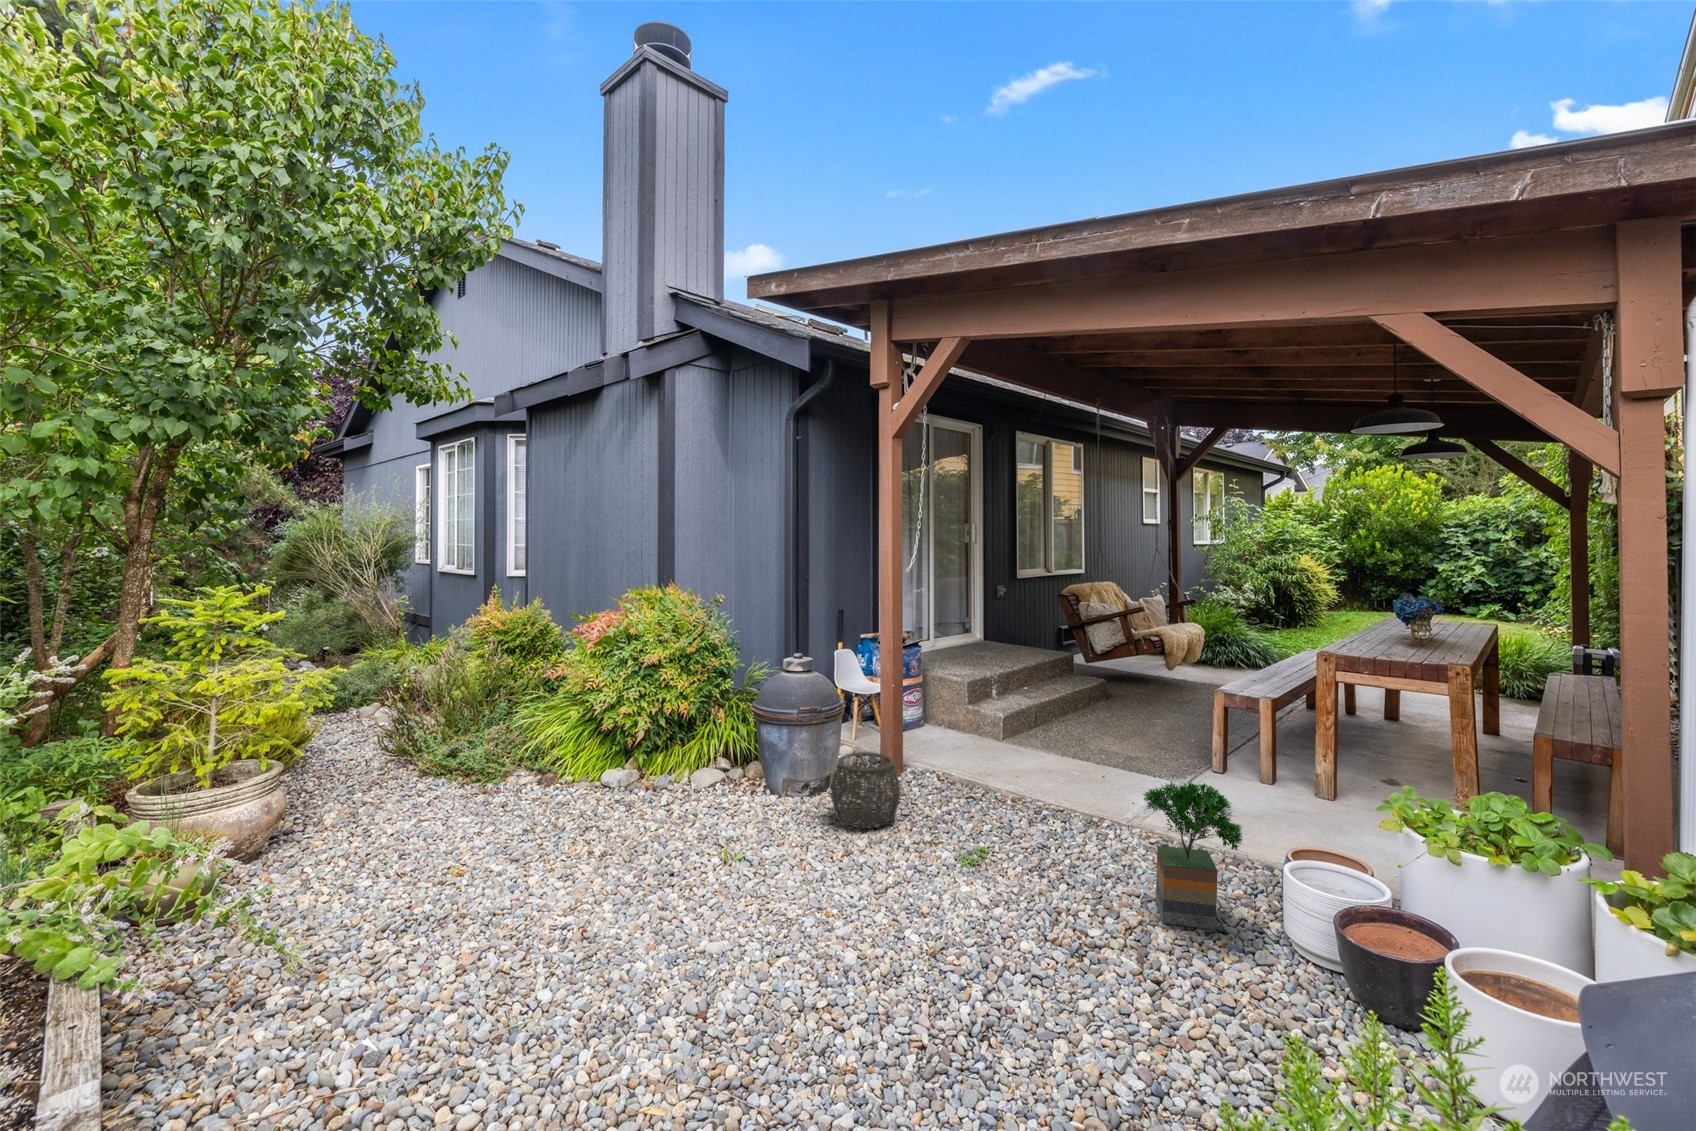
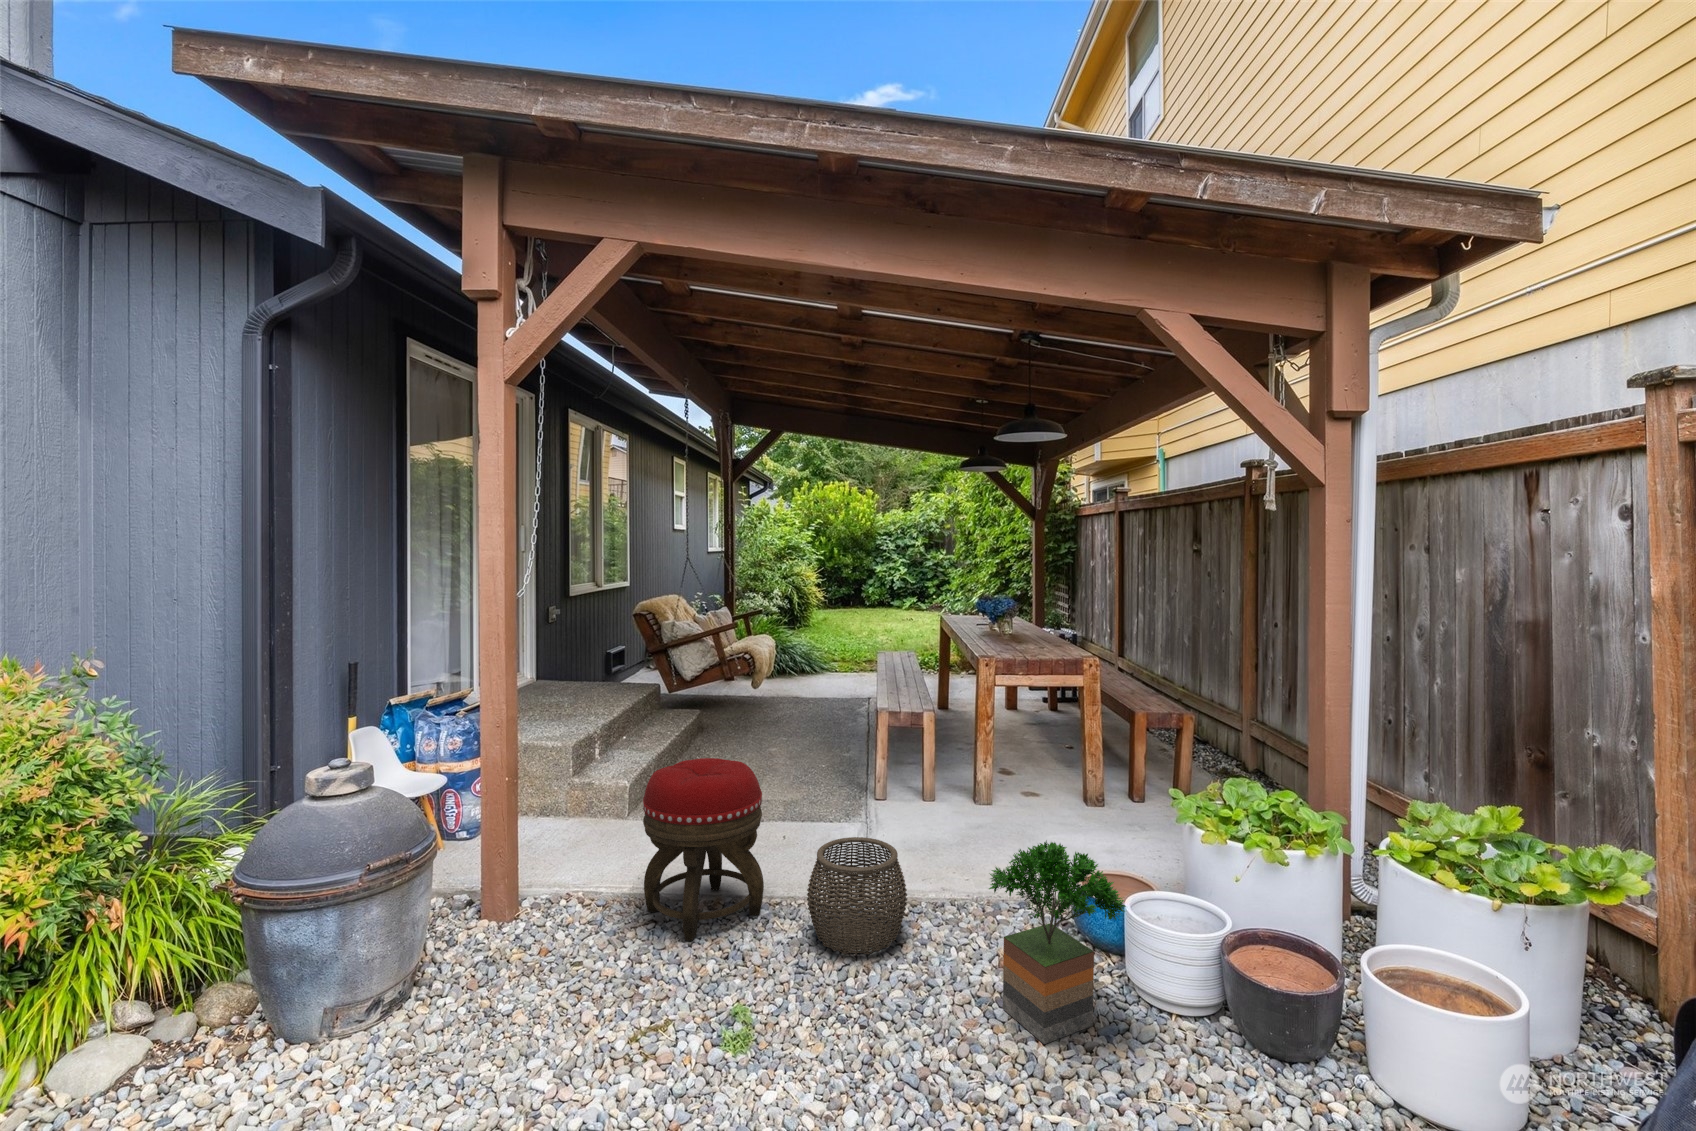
footstool: none [966,693,1050,811] -> present [643,758,764,941]
woven basket: present [831,752,901,829] -> present [807,837,907,955]

